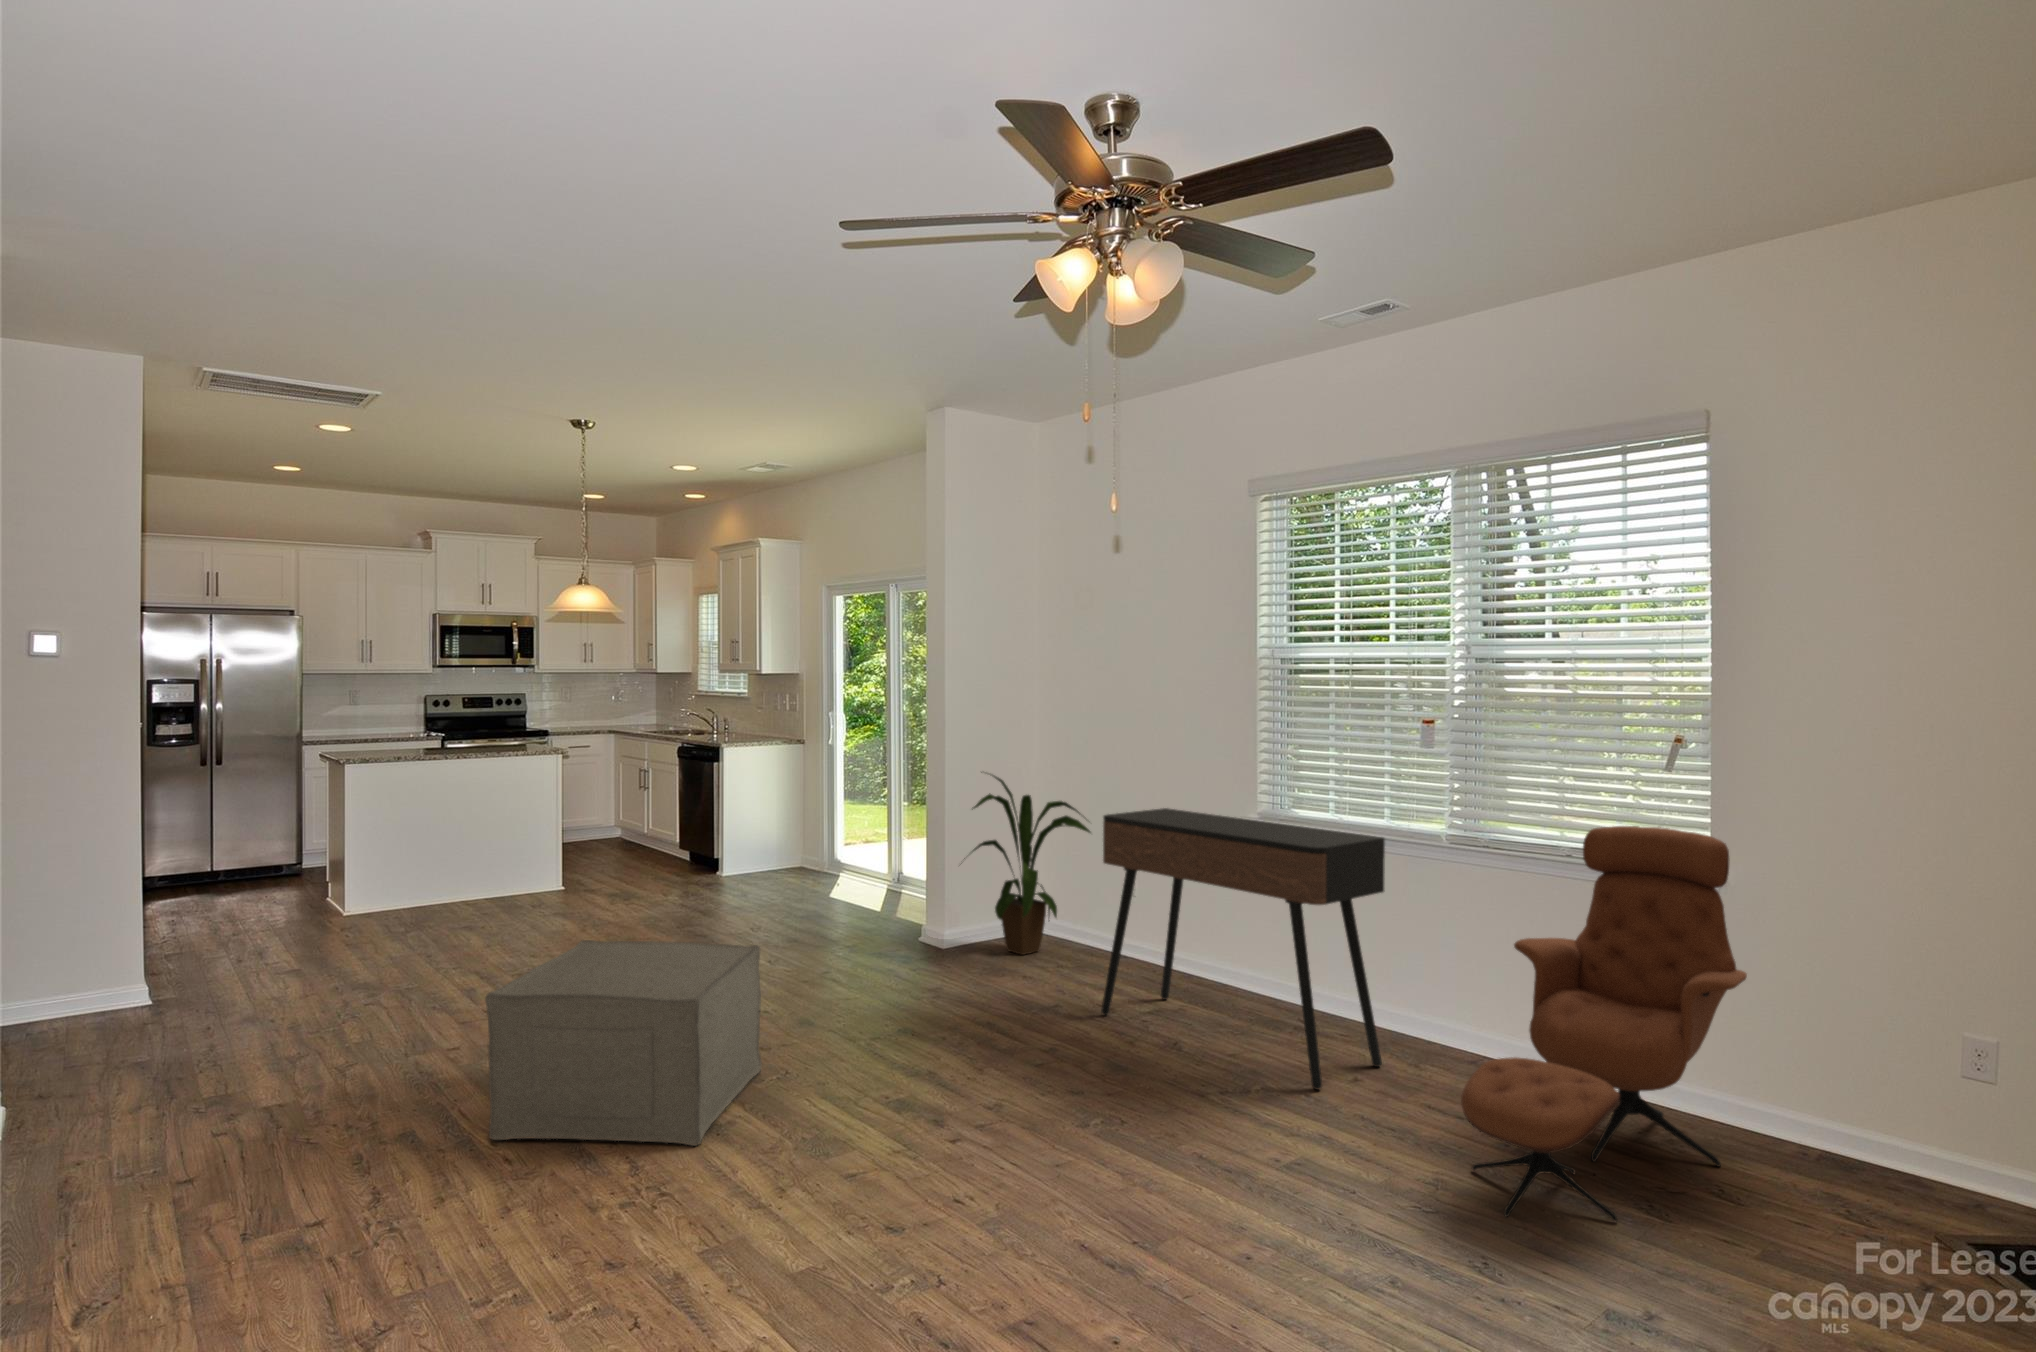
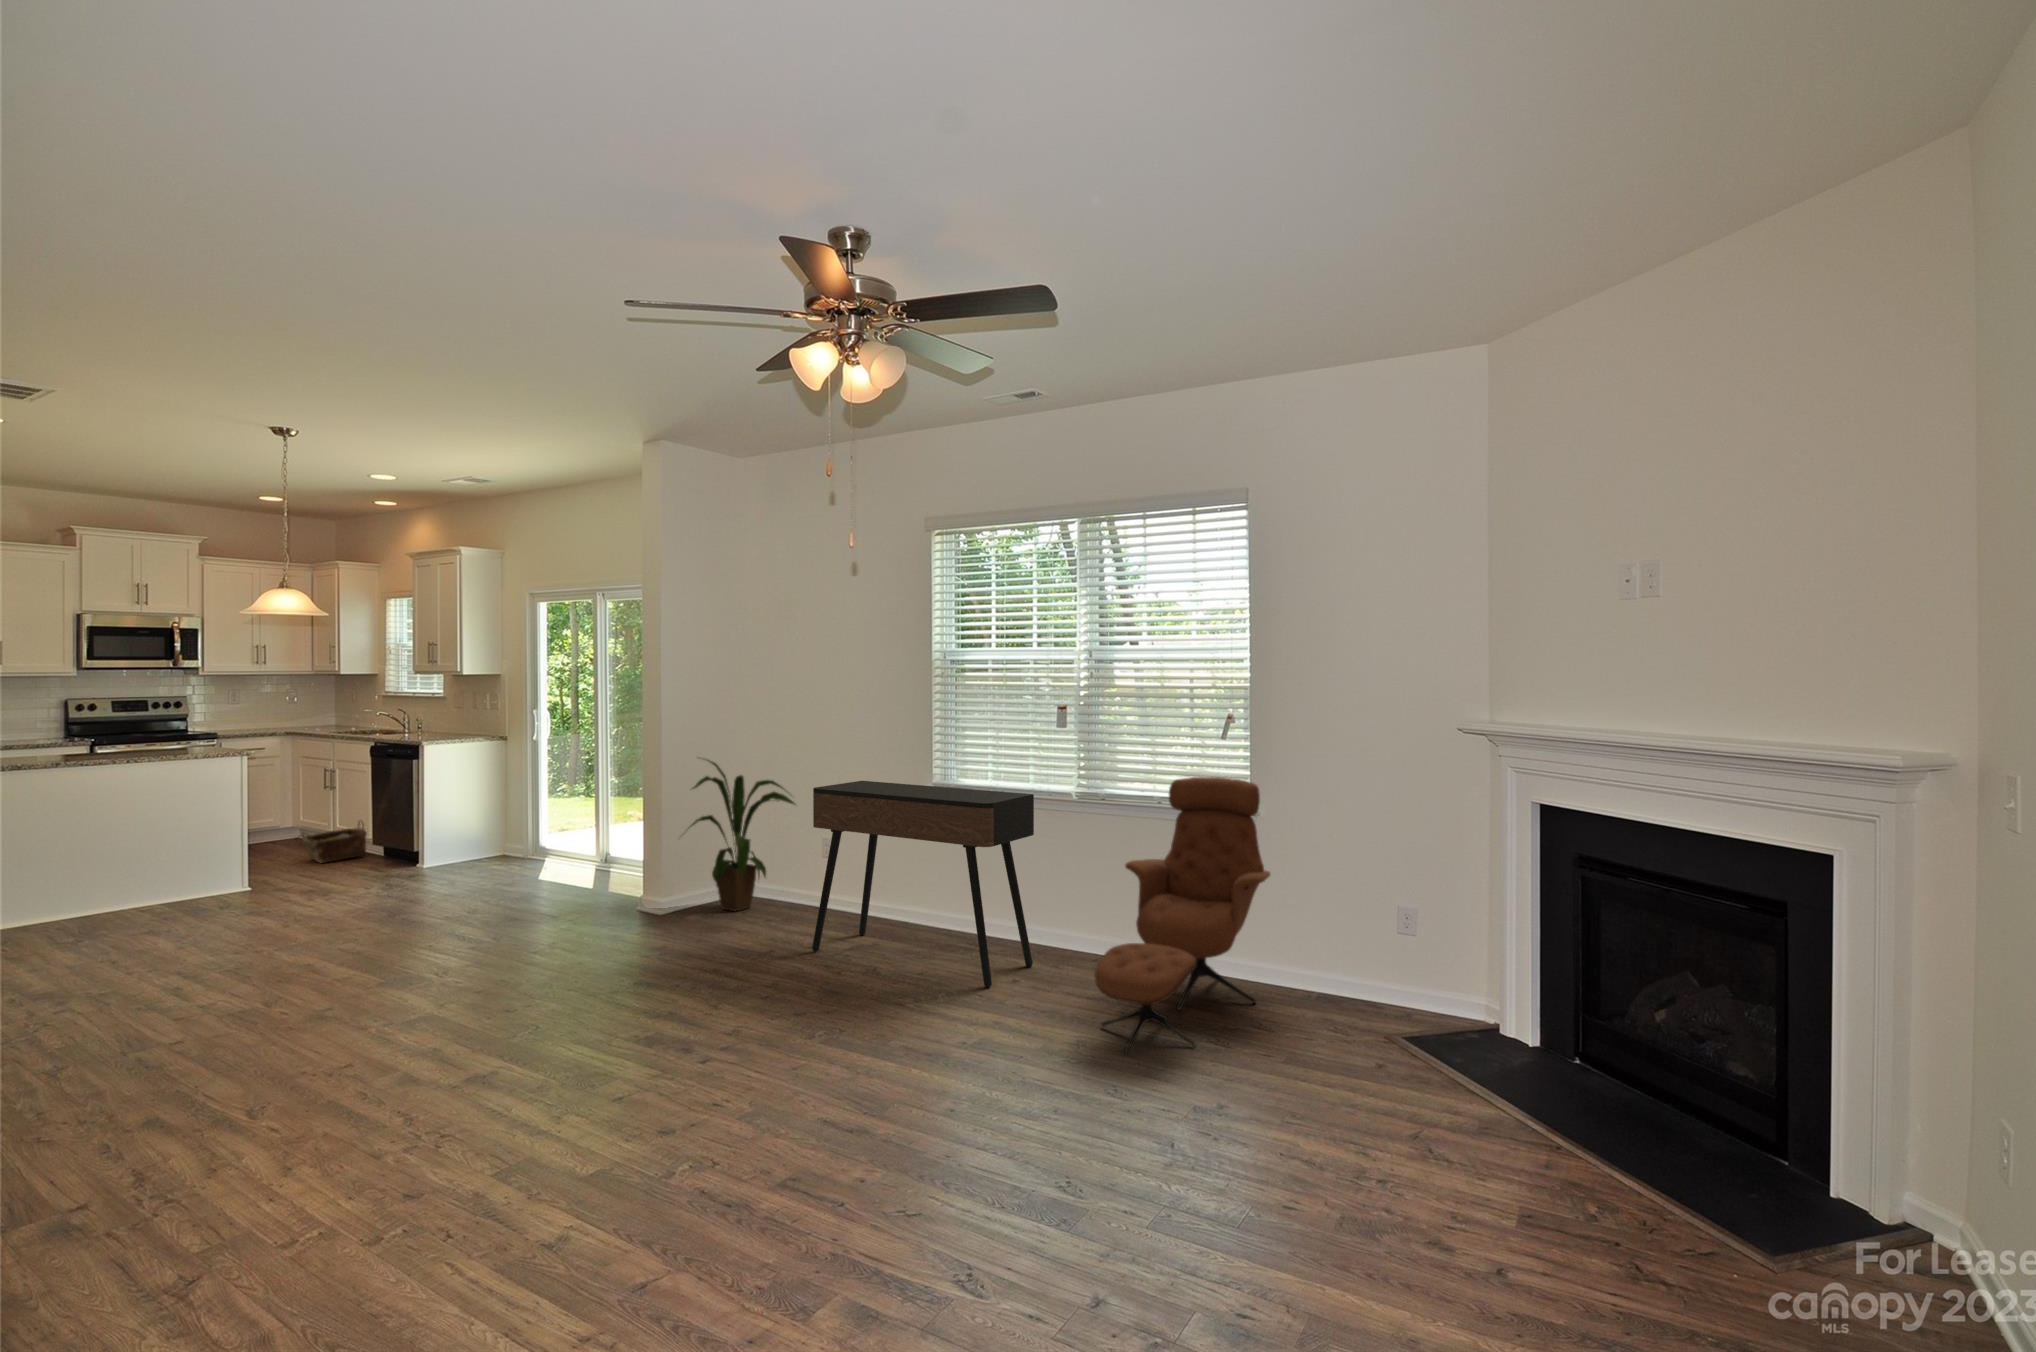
woven basket: none [614,823,672,866] -> present [302,821,367,863]
ottoman: present [485,940,762,1146] -> none [236,915,513,1116]

